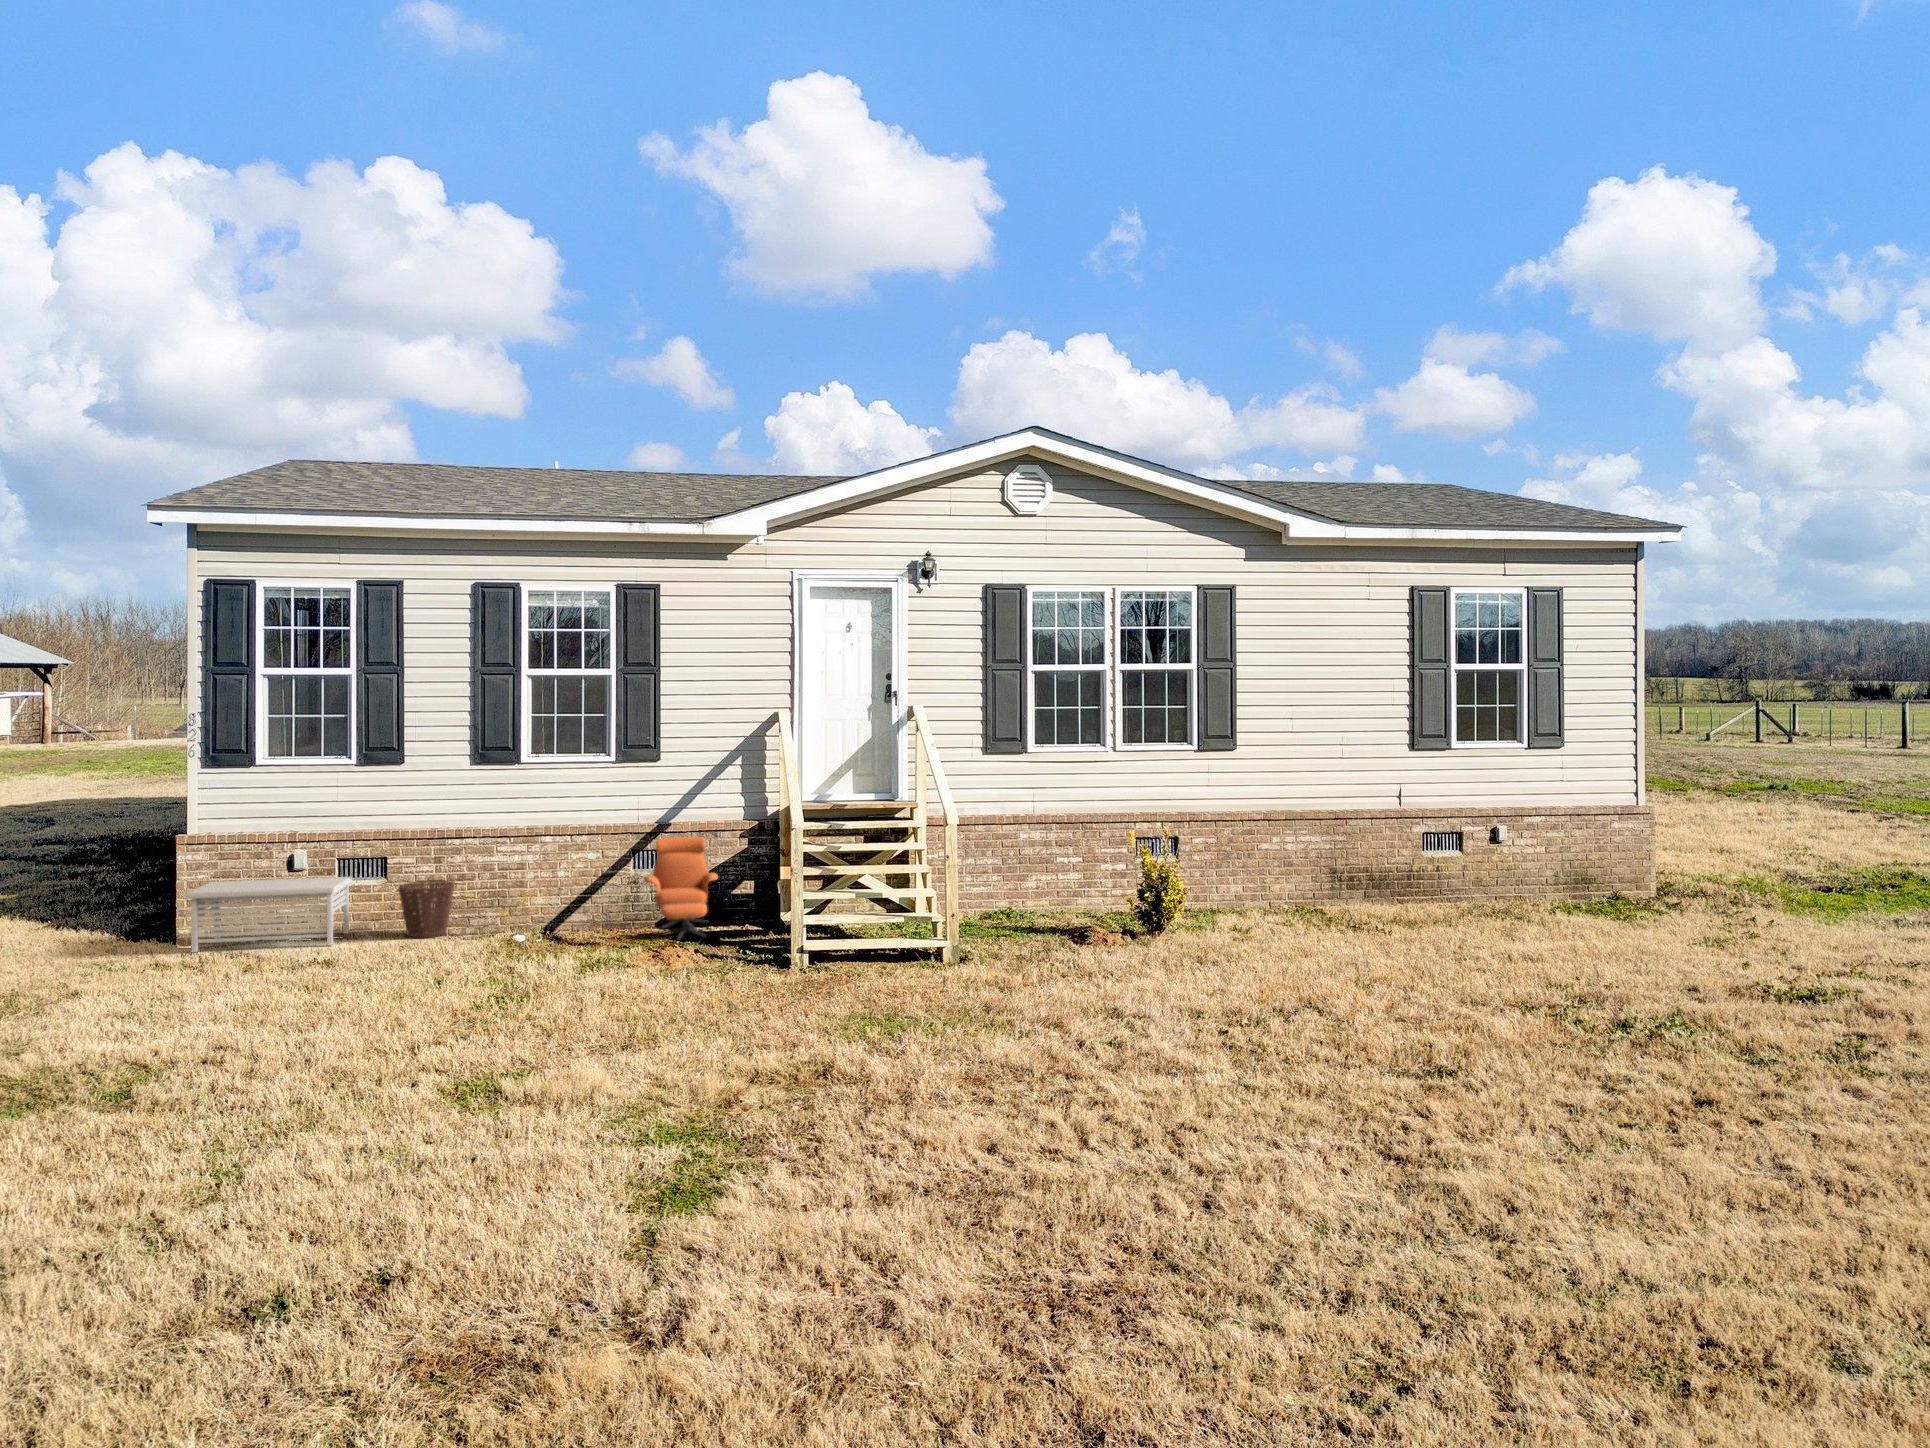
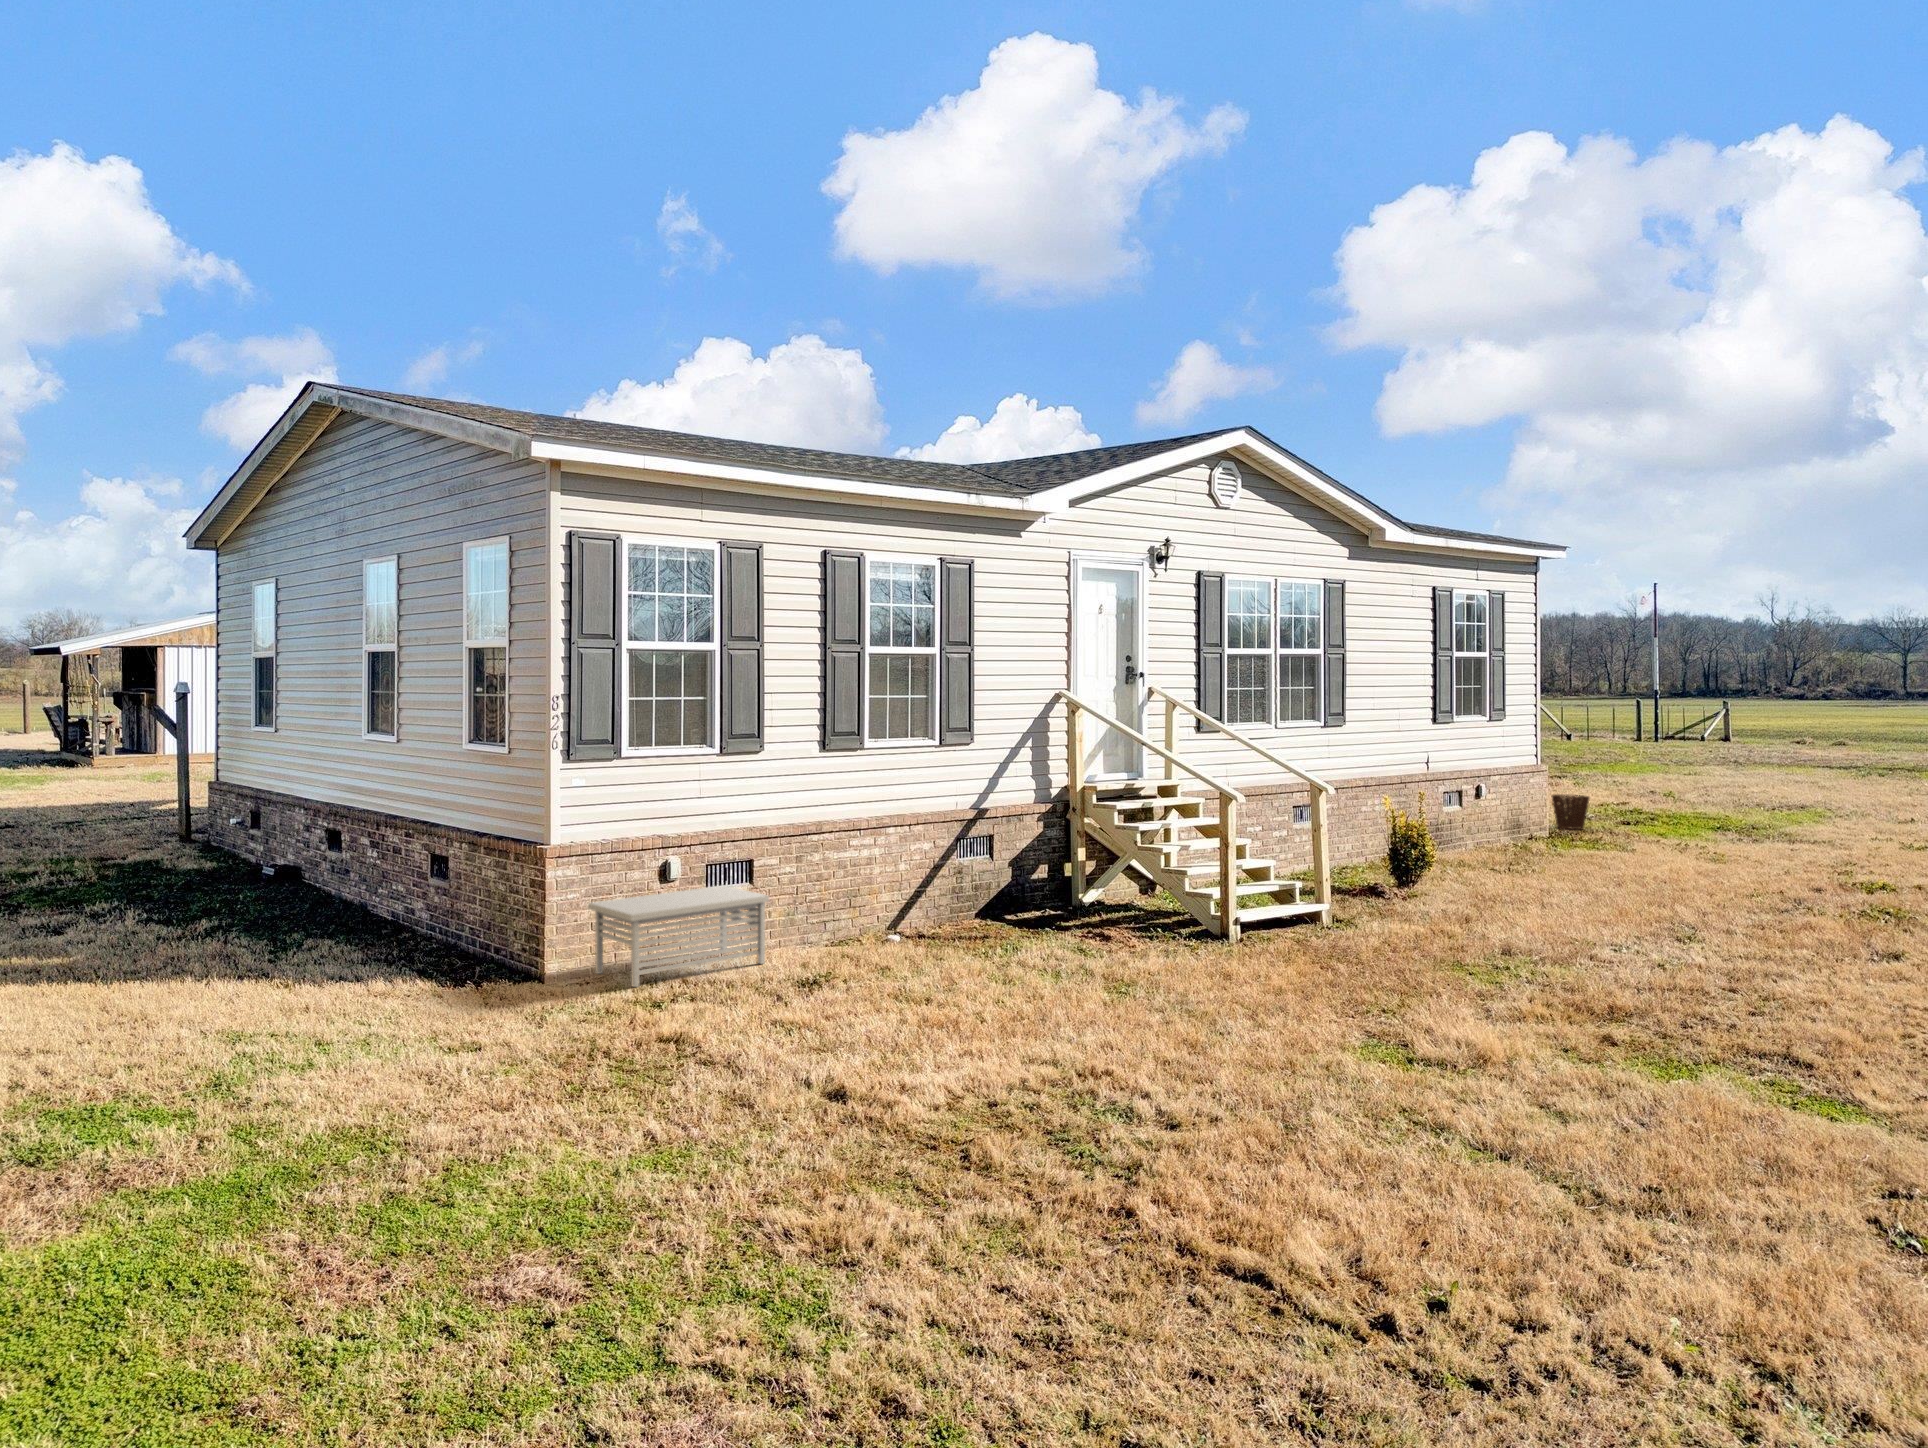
lounge chair: present [644,837,718,940] -> none [984,820,1084,922]
basket: present [398,880,455,938] -> present [1551,794,1589,830]

